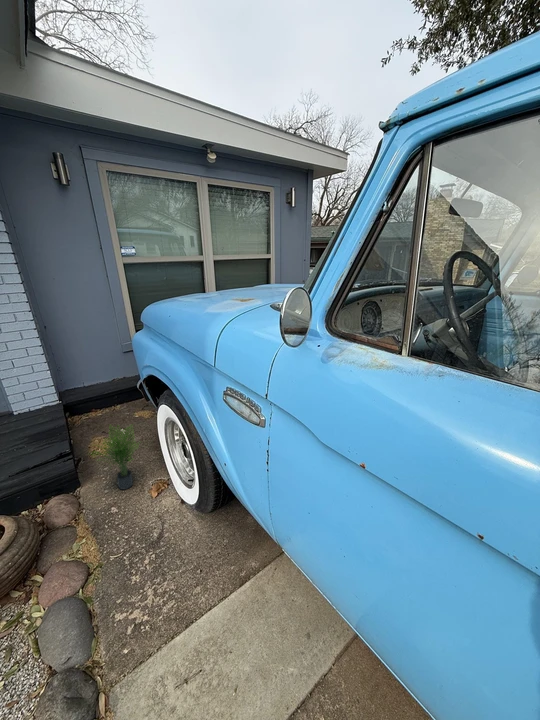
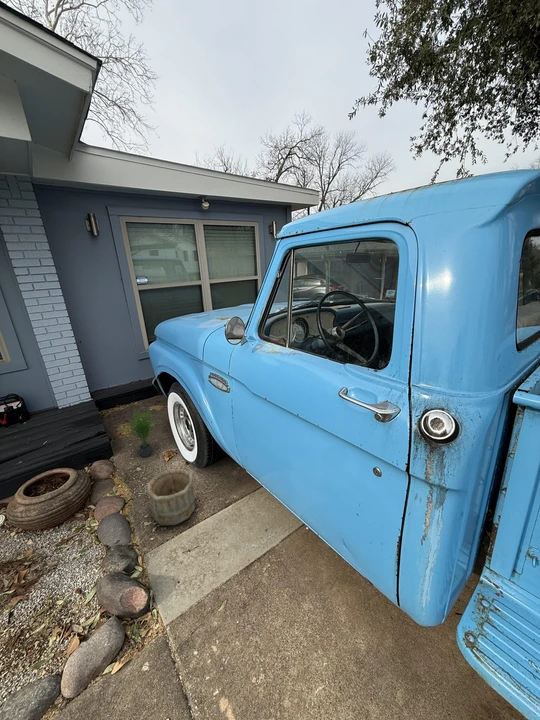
wooden bucket: none [120,525,195,623] -> present [147,469,195,526]

